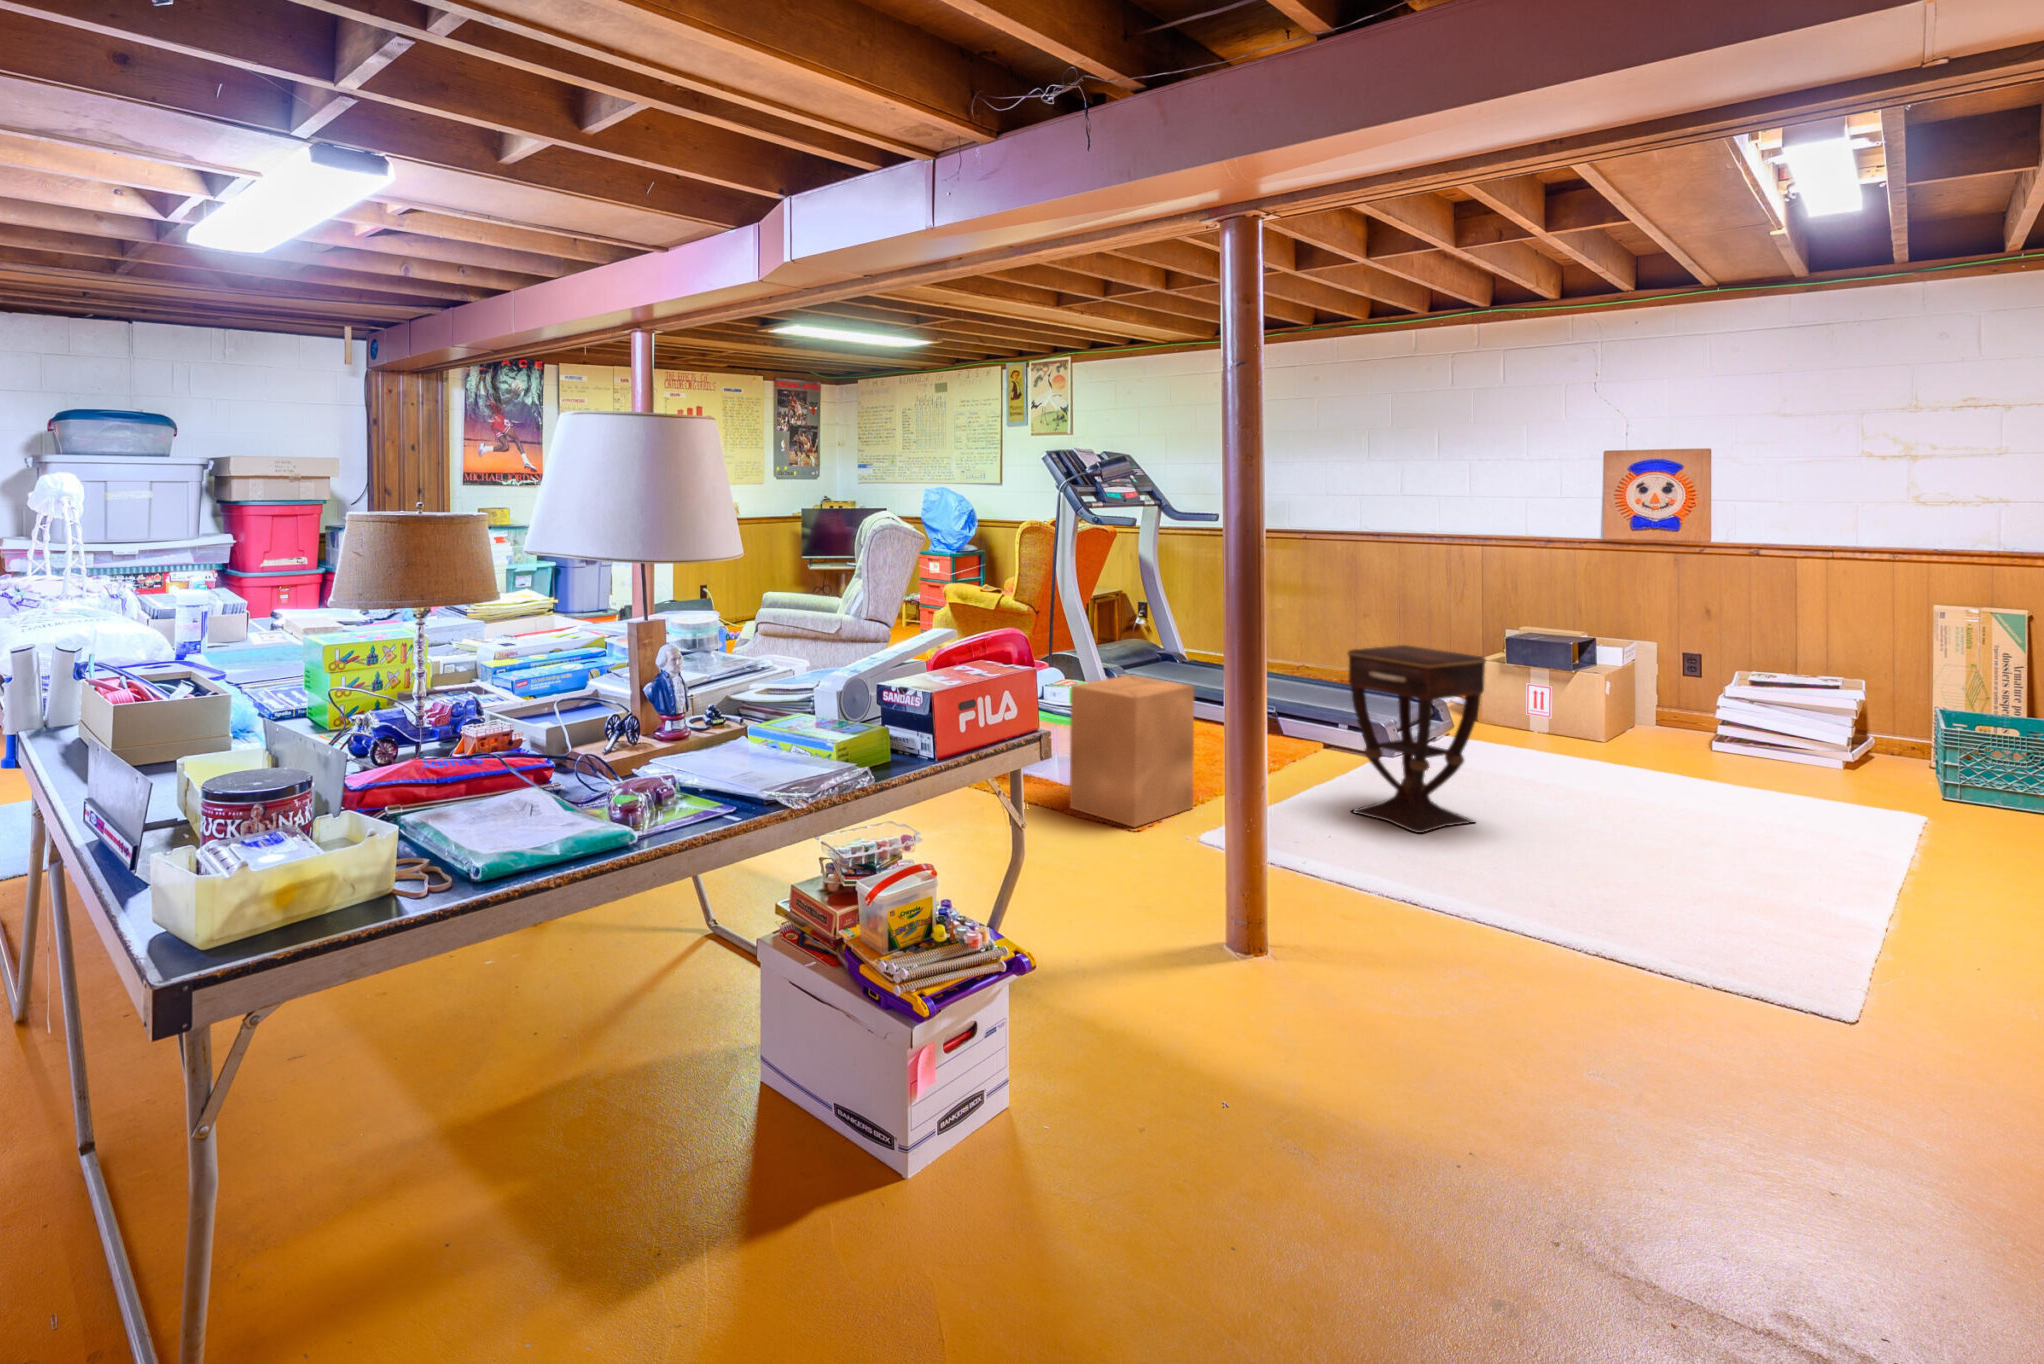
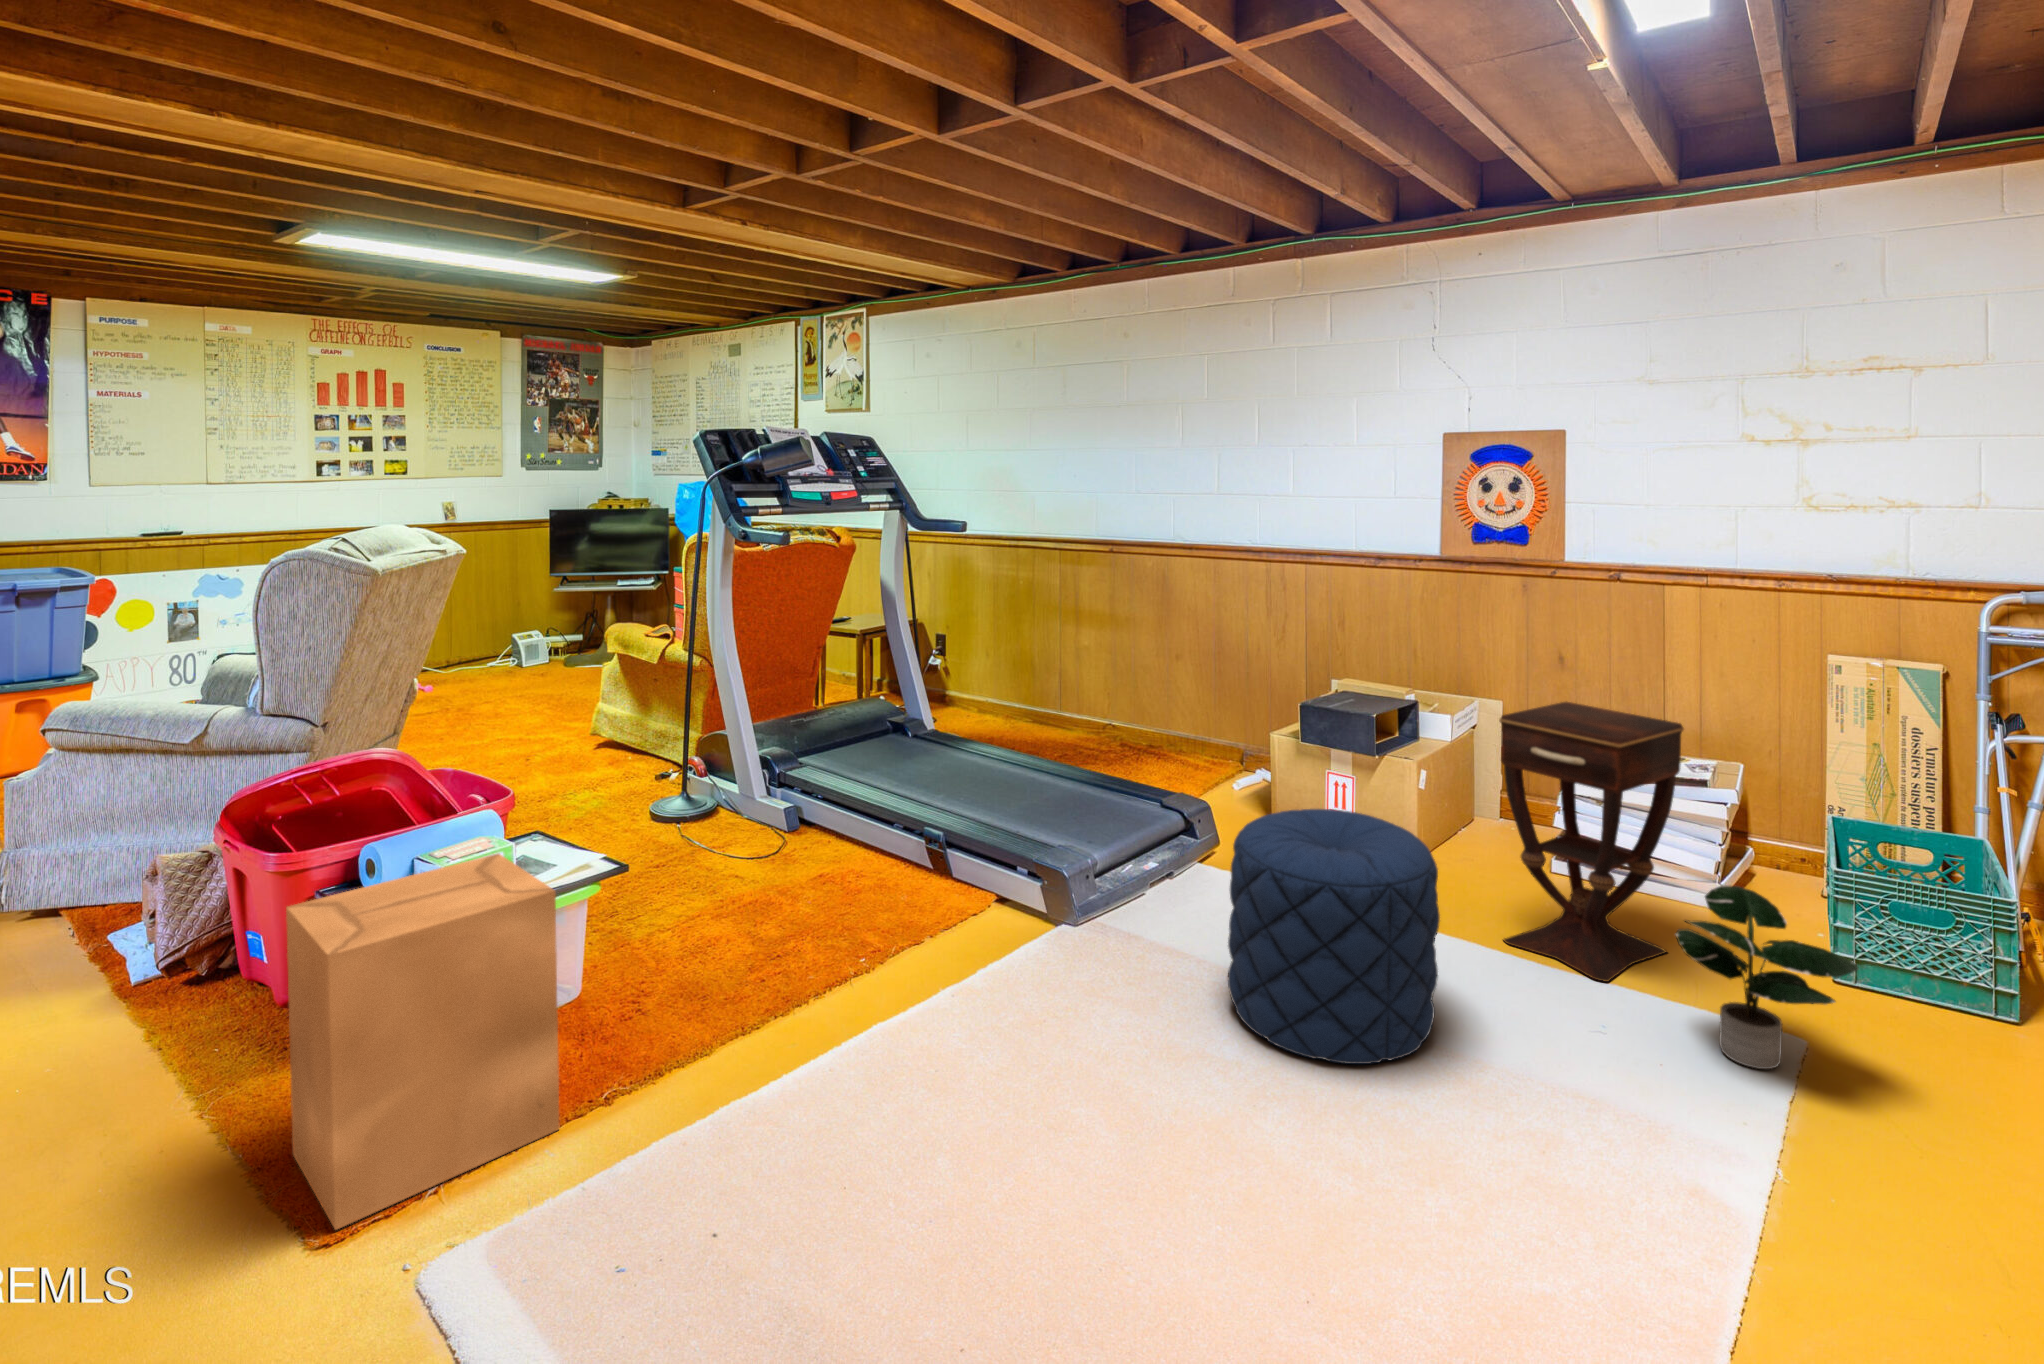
side table: present [1348,645,1486,833] -> present [1499,702,1684,982]
pouf: none [1525,680,1677,812] -> present [1228,809,1440,1064]
potted plant: none [1834,726,1963,826] -> present [1676,885,1858,1069]

